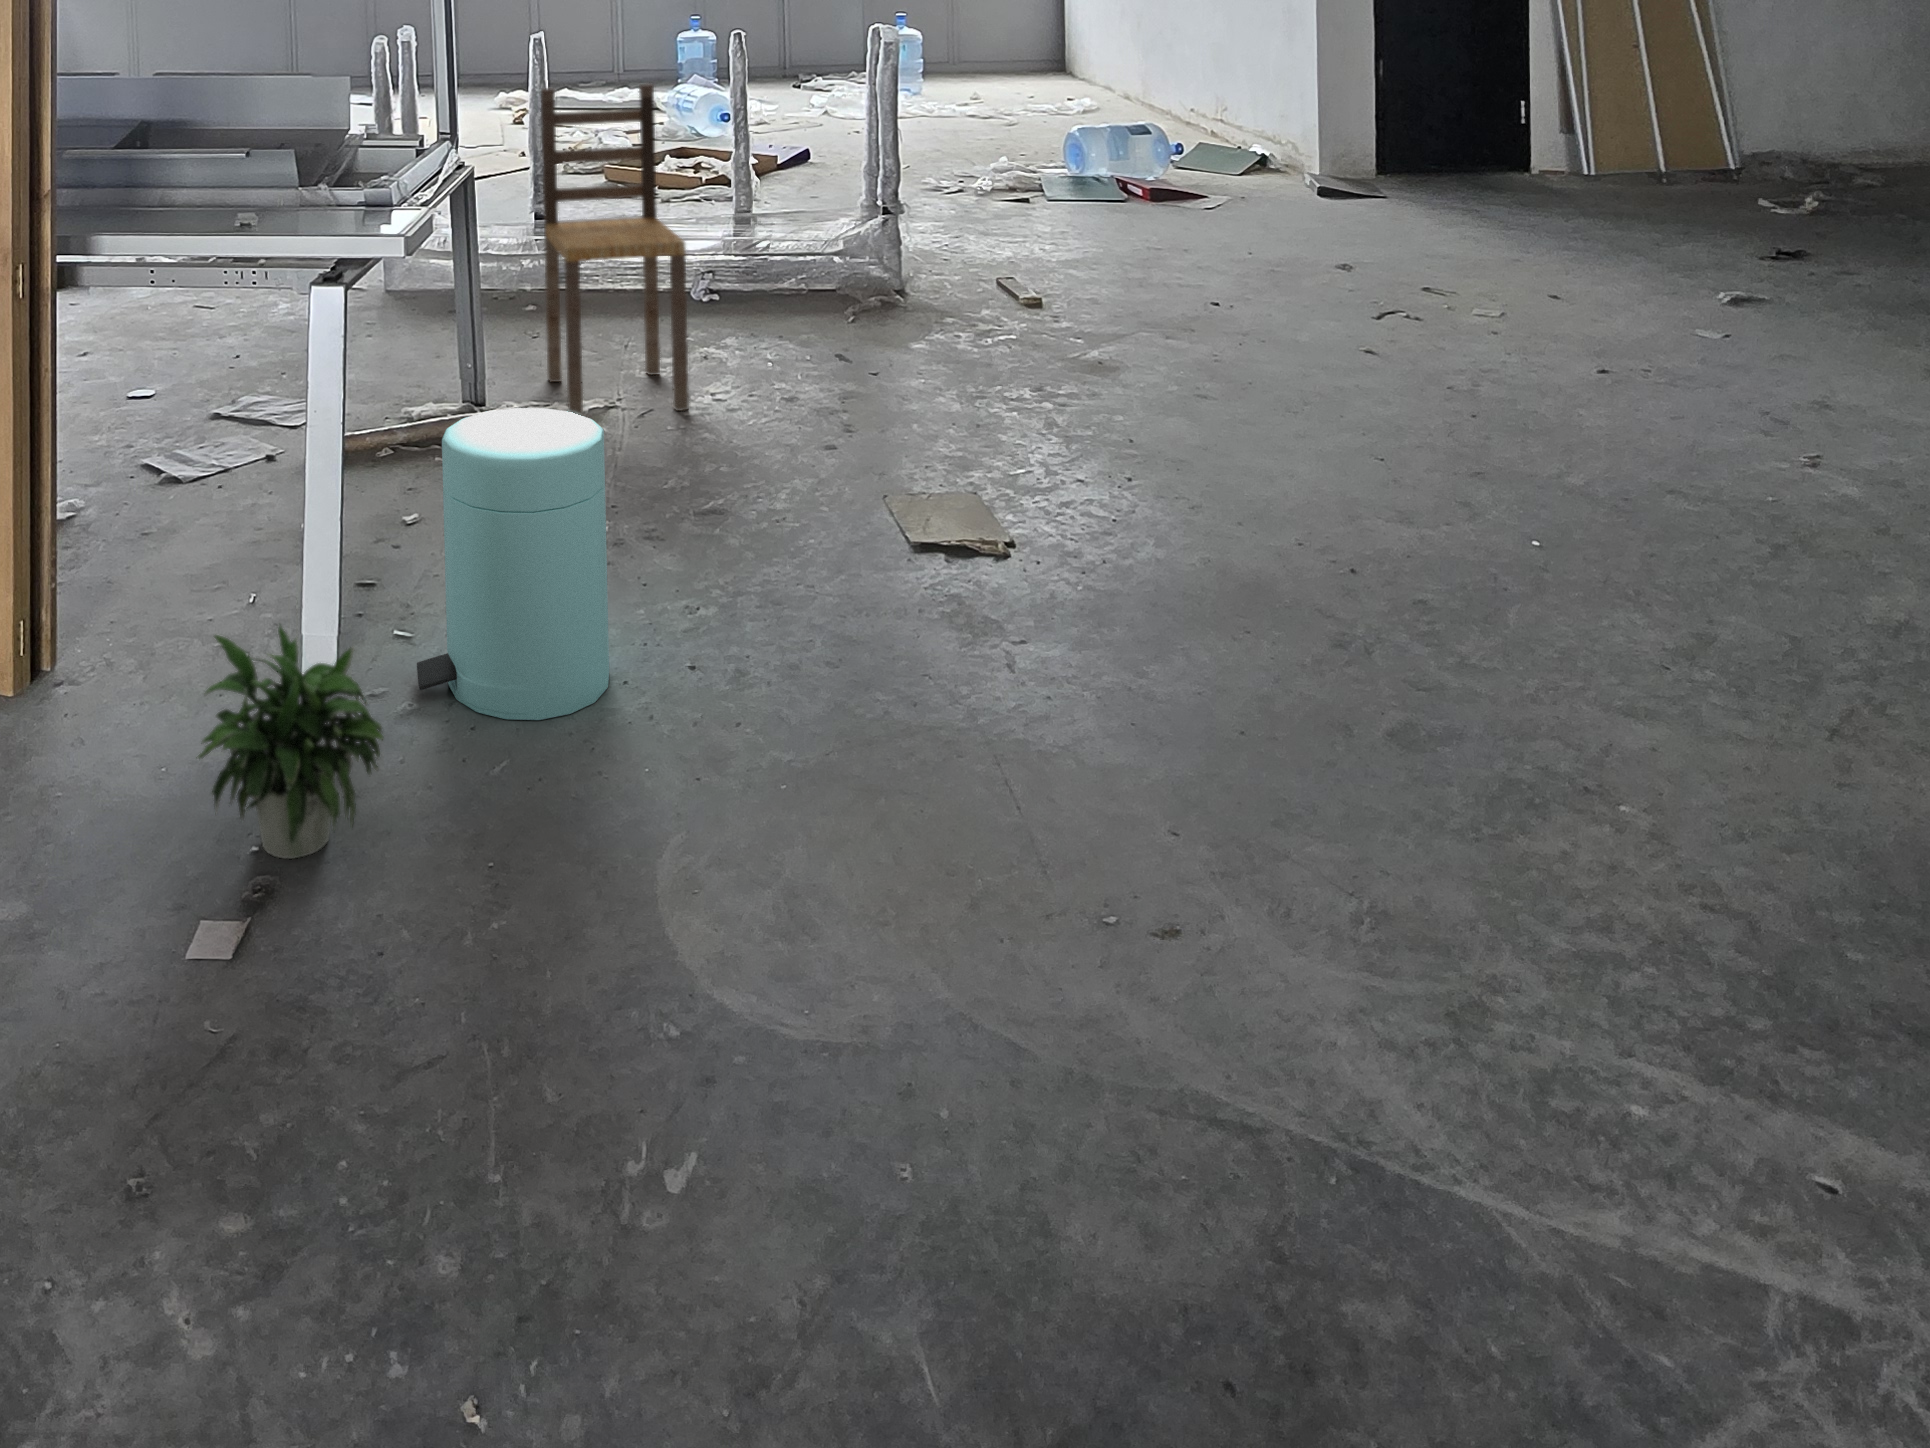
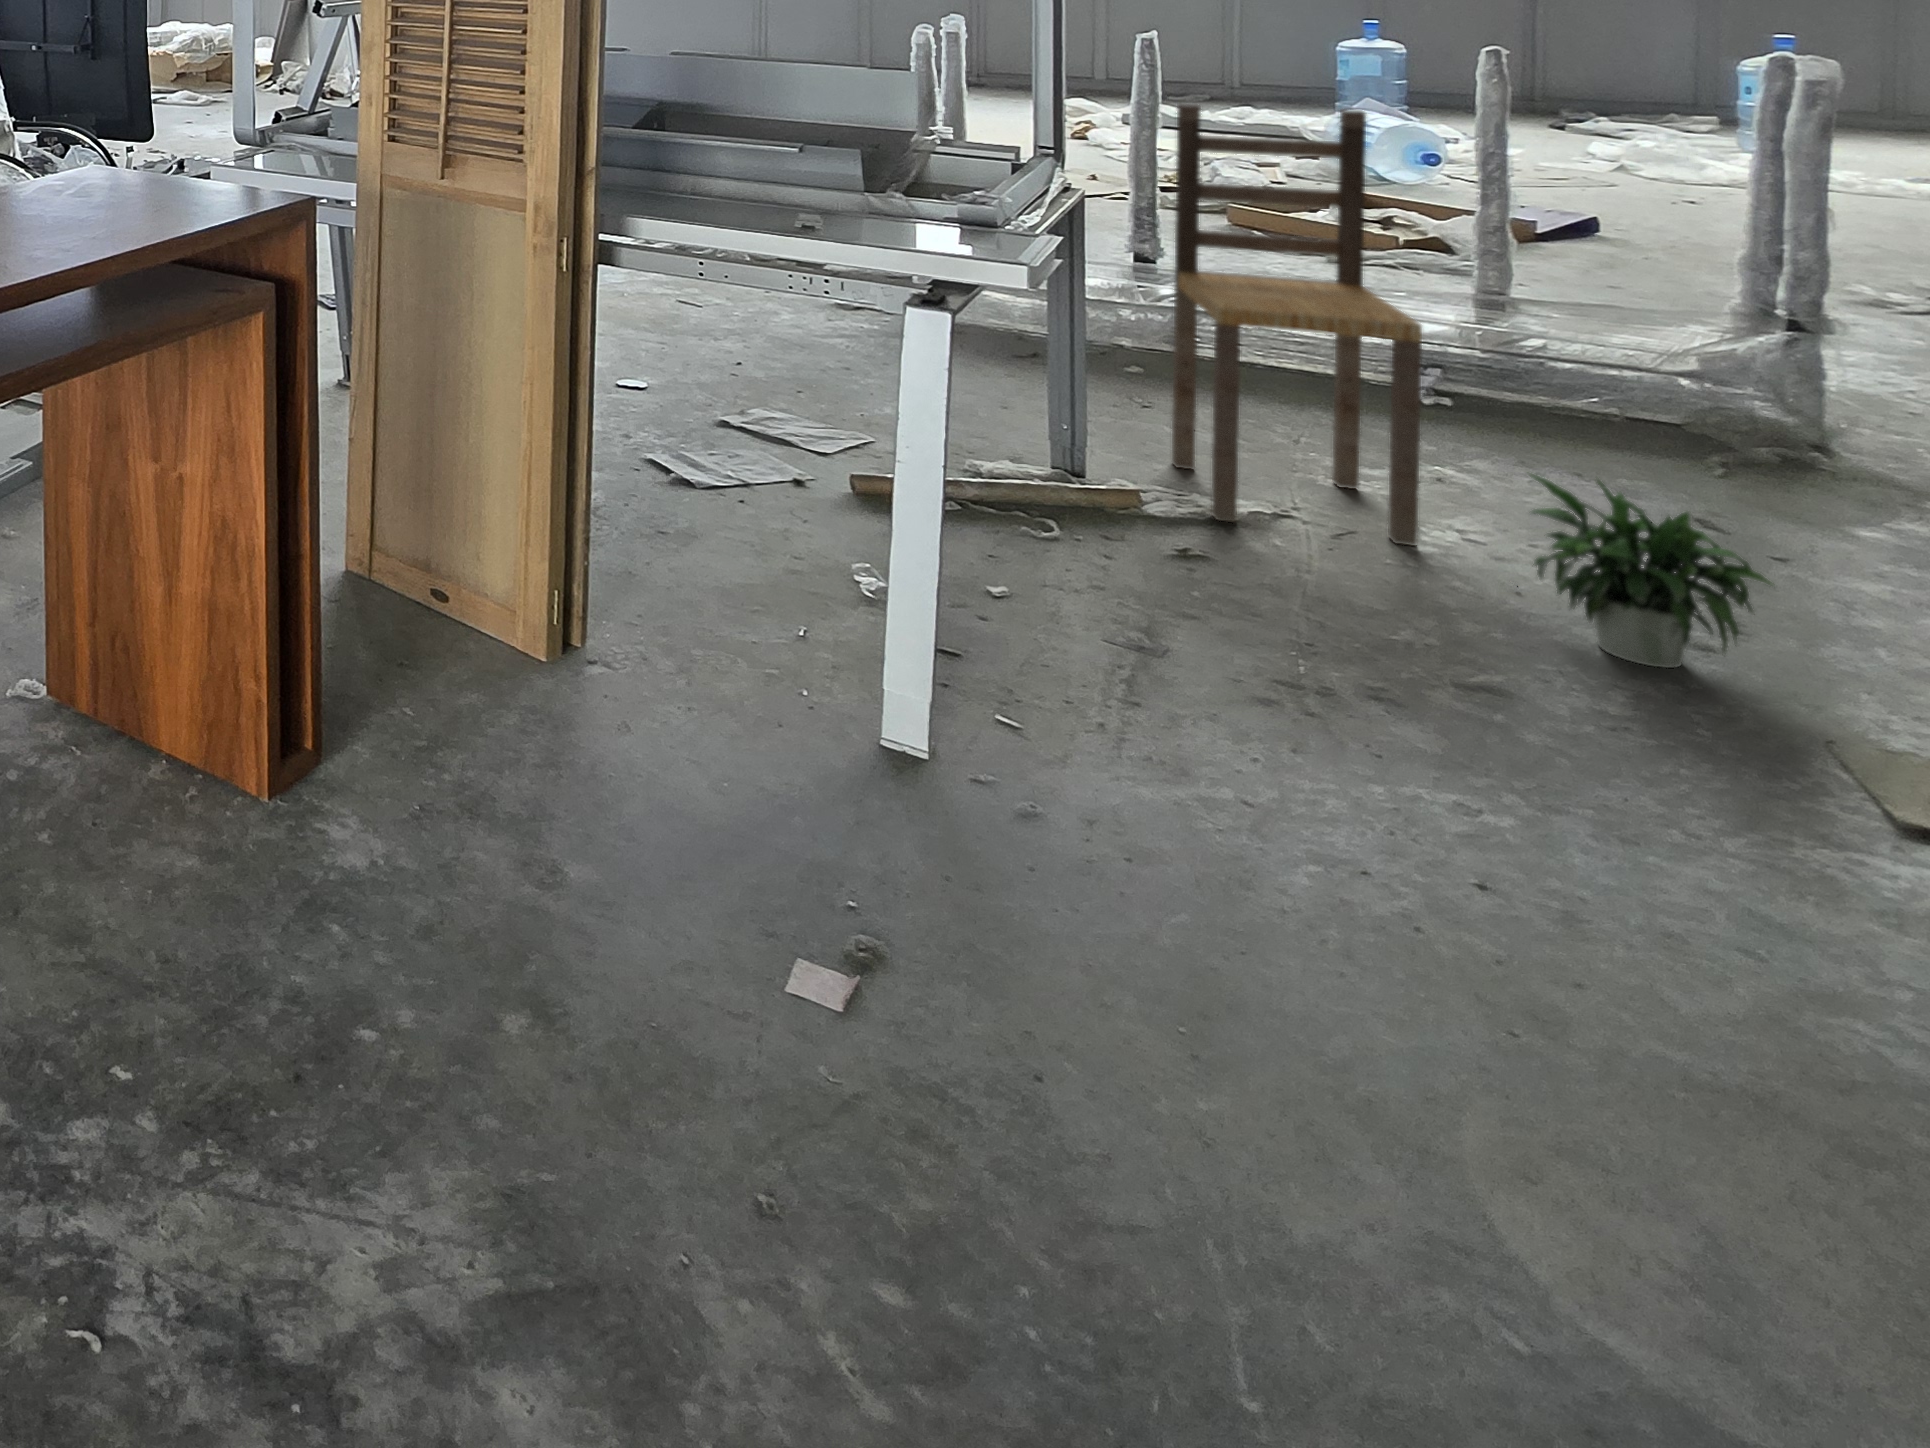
trash can: present [417,408,609,720] -> none [1033,494,1339,893]
potted plant: present [196,626,383,859] -> present [1531,475,1772,668]

